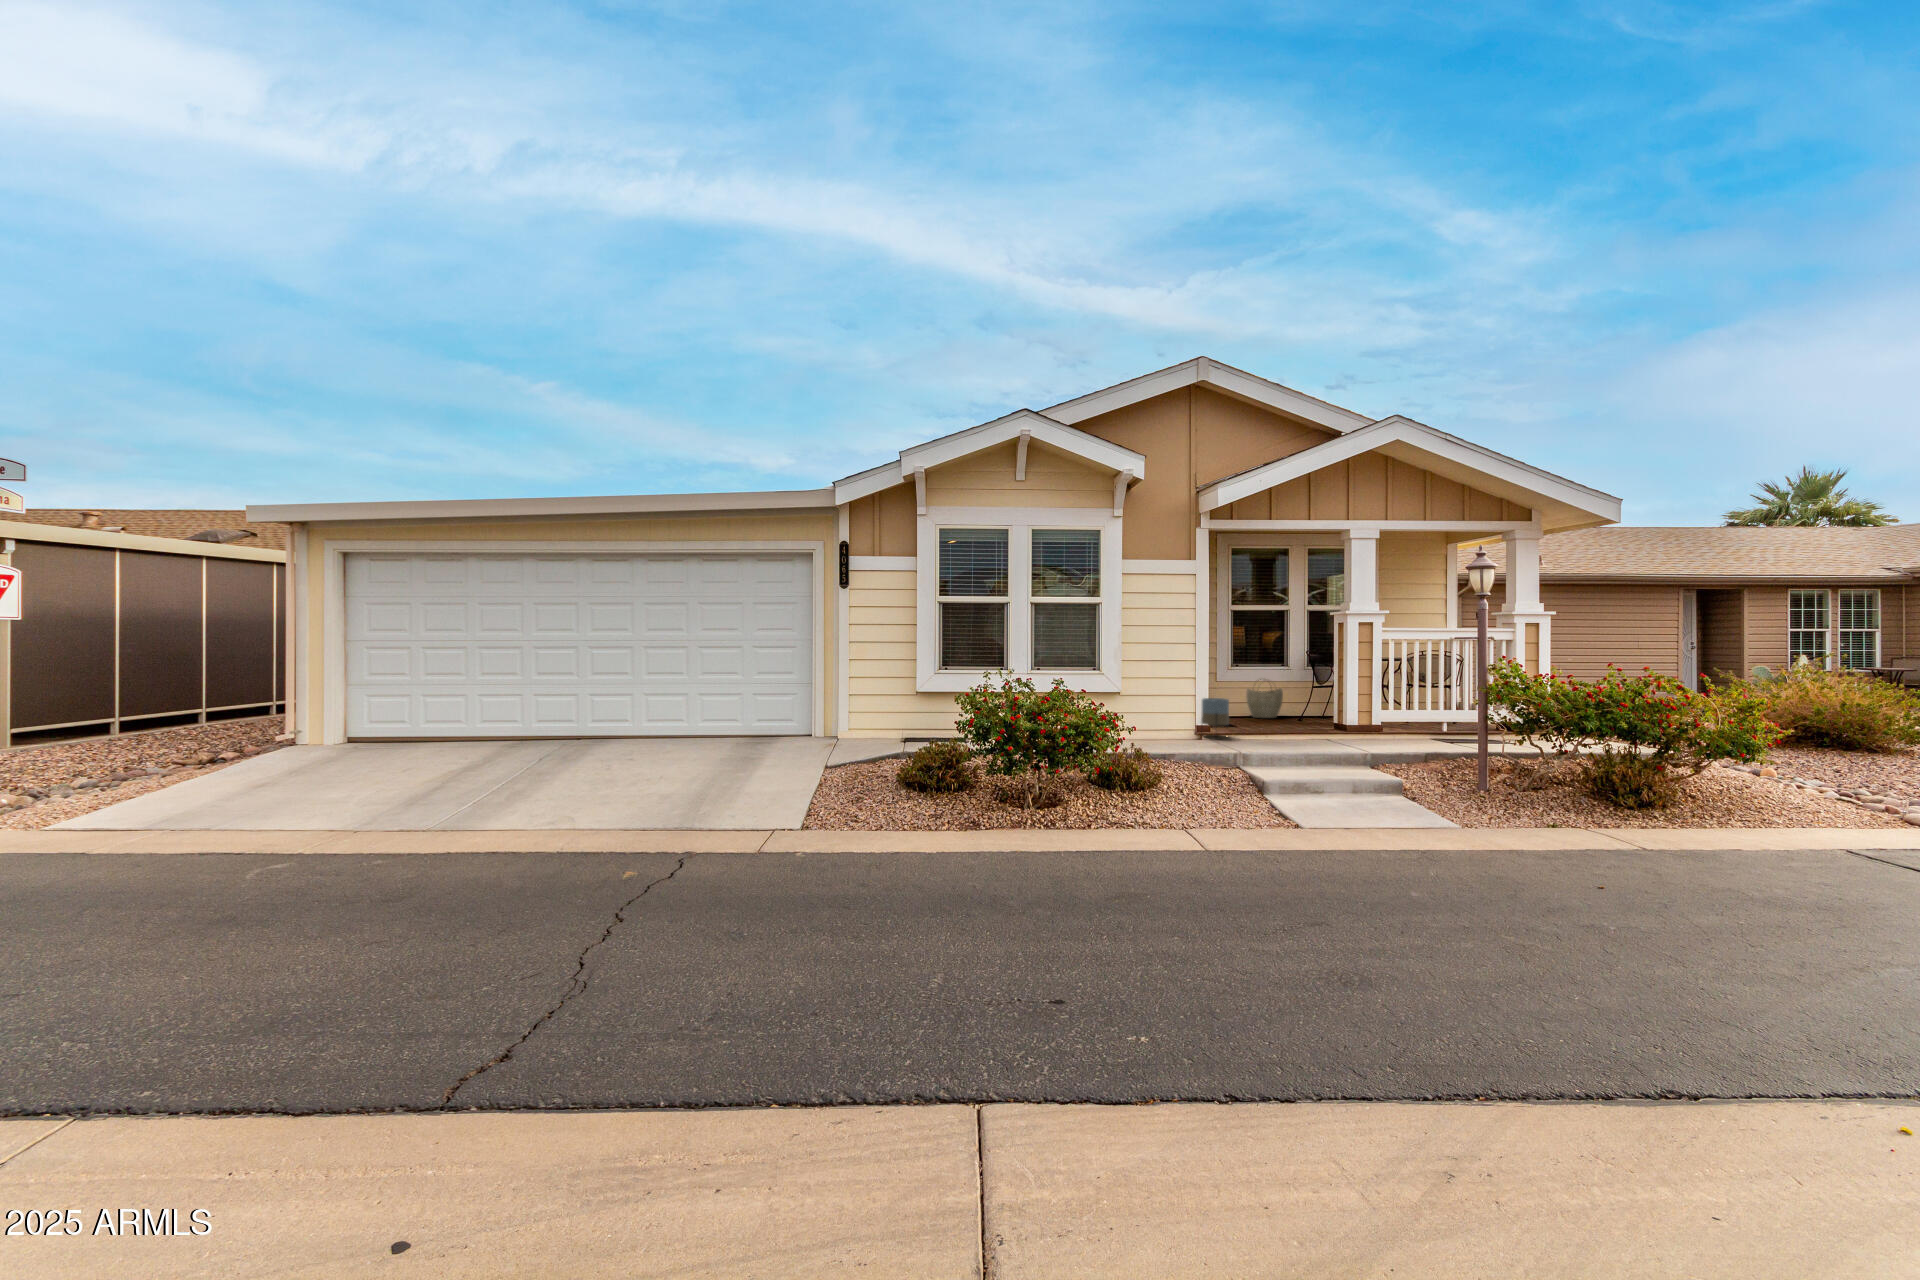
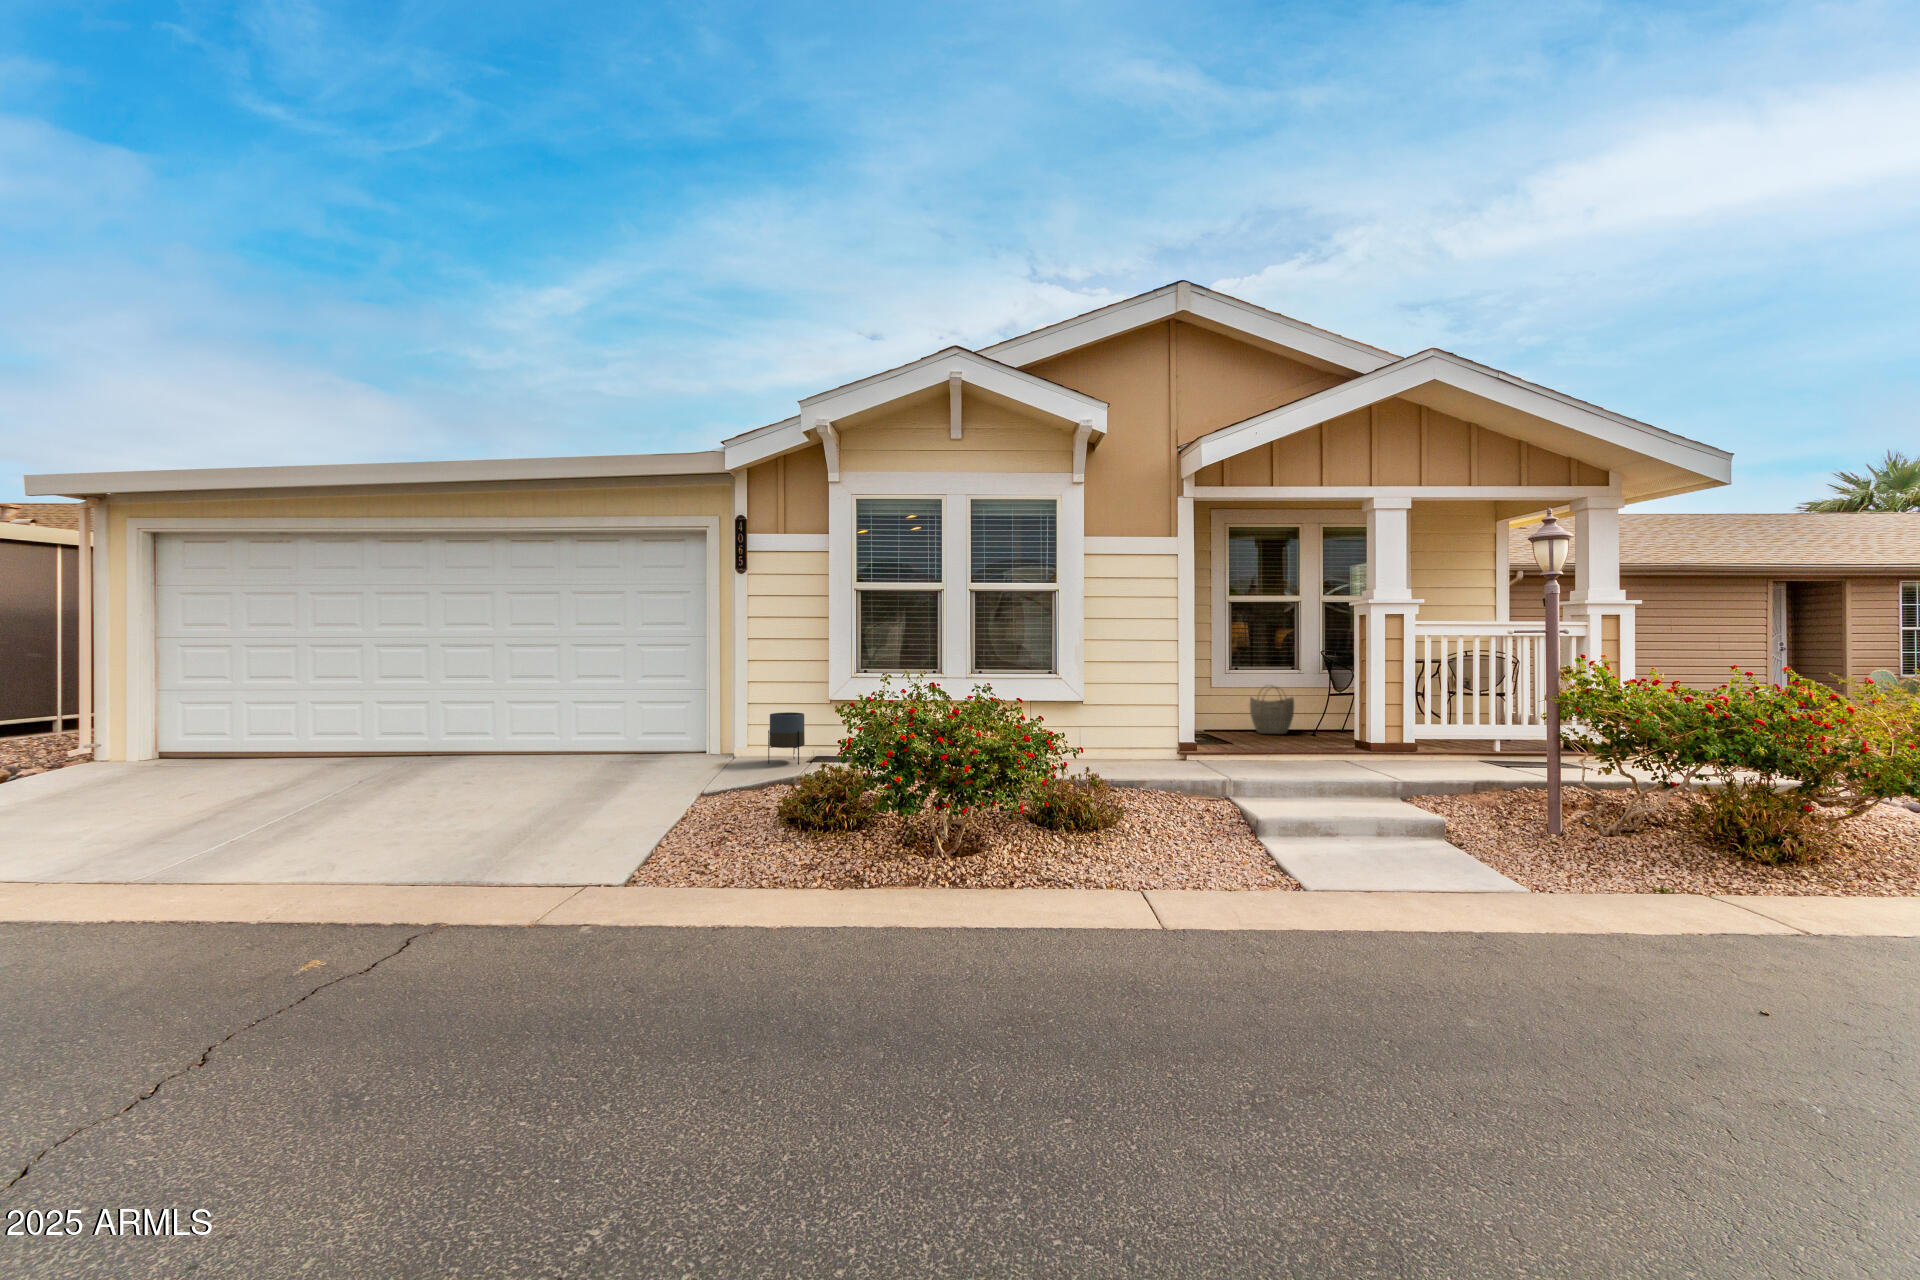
planter: present [1201,698,1229,728] -> present [768,712,805,765]

